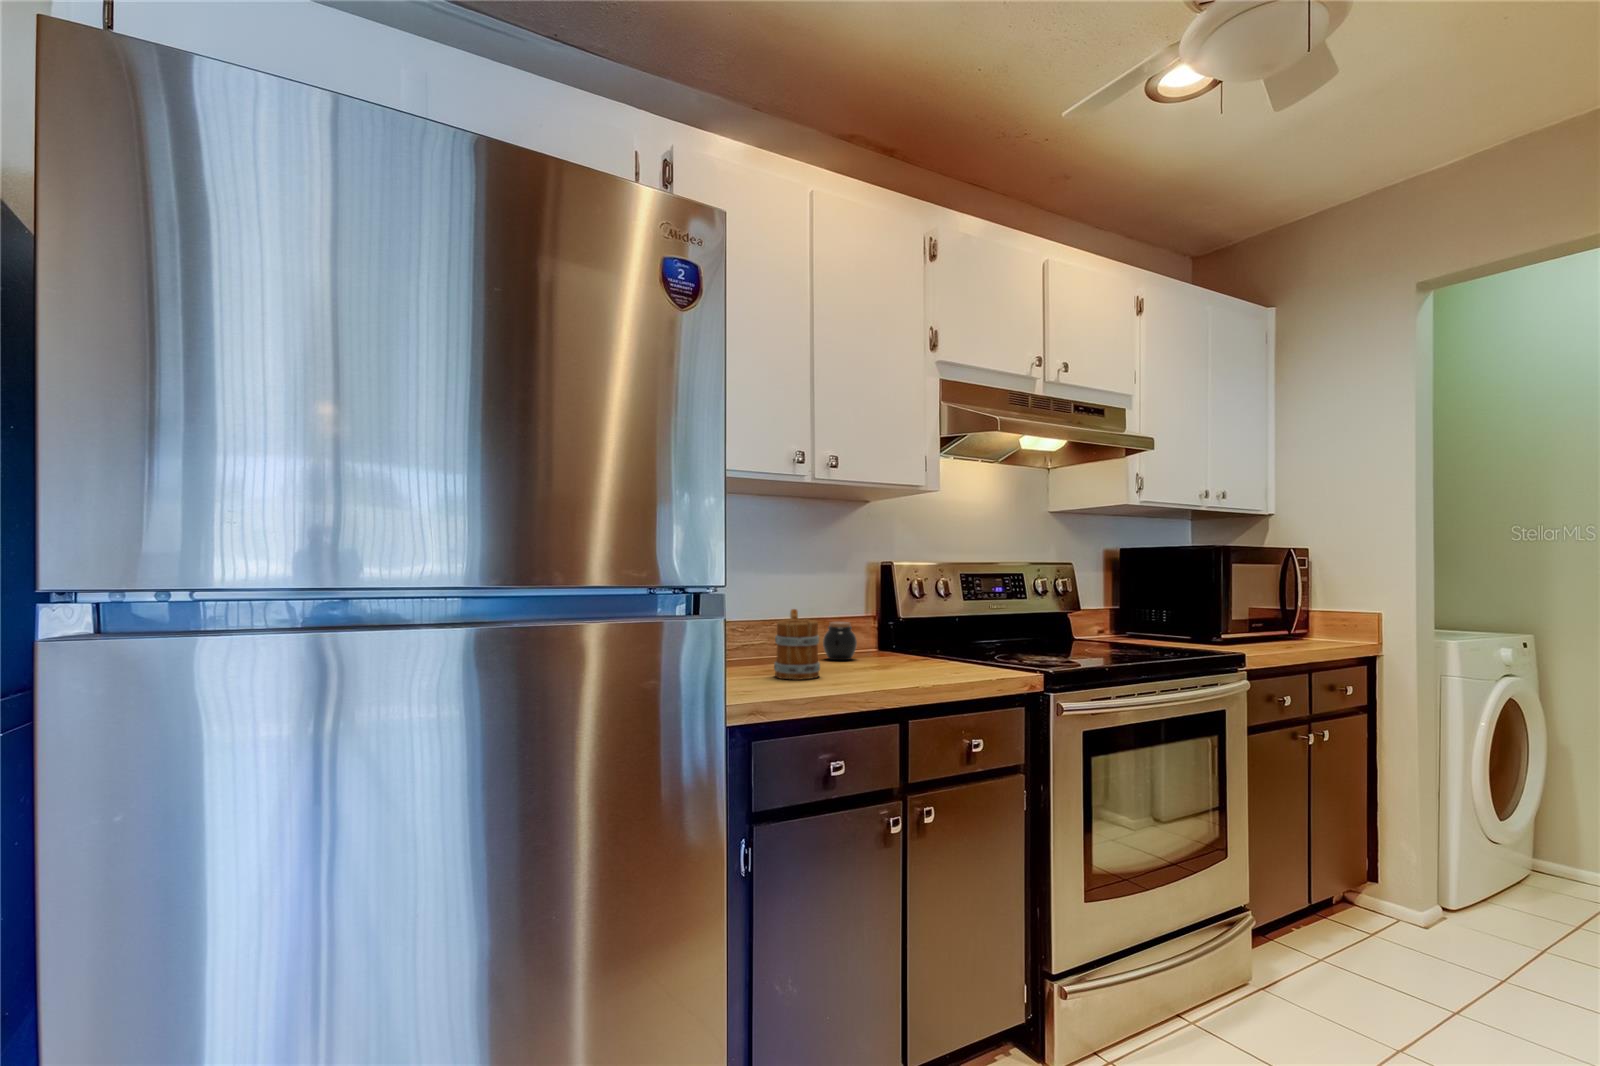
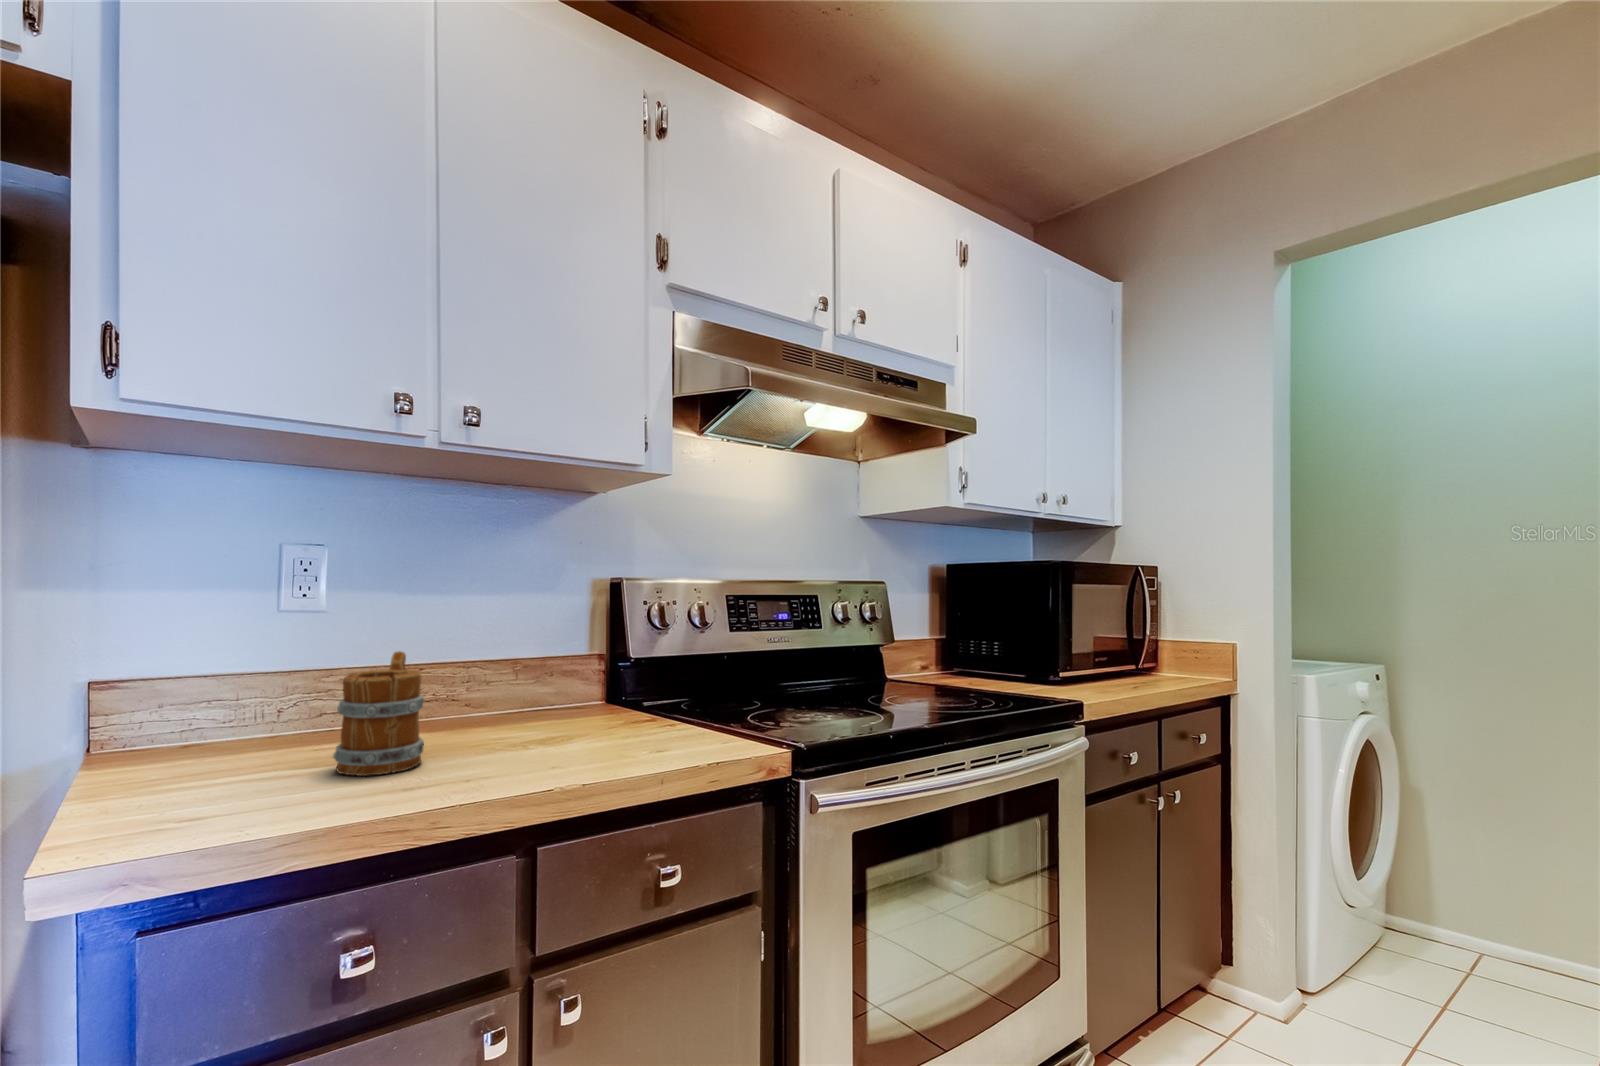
jar: present [823,622,857,660] -> none [493,665,546,724]

